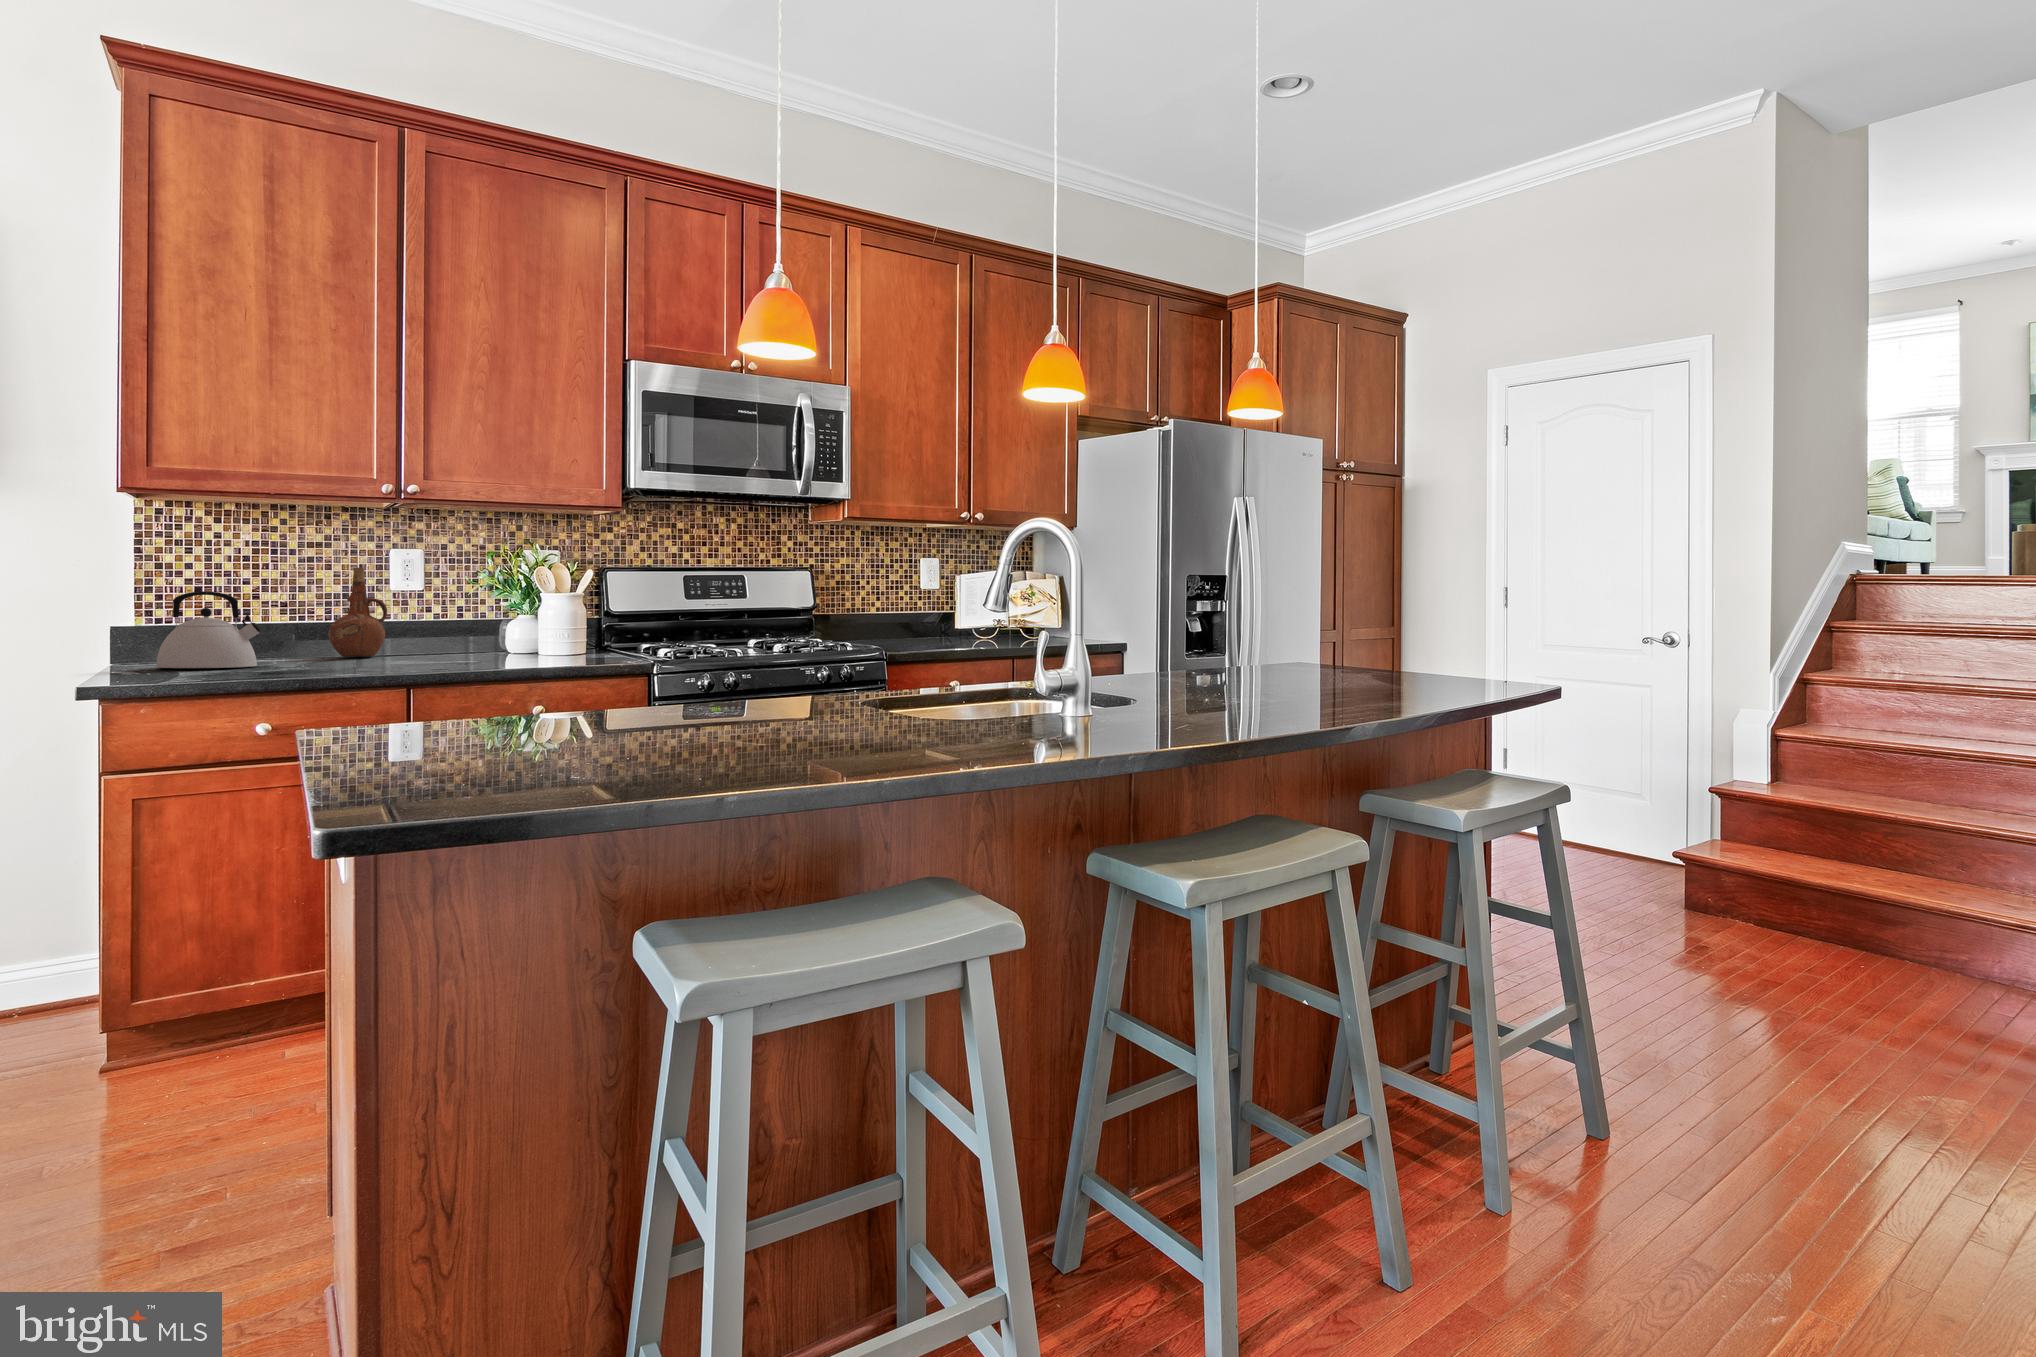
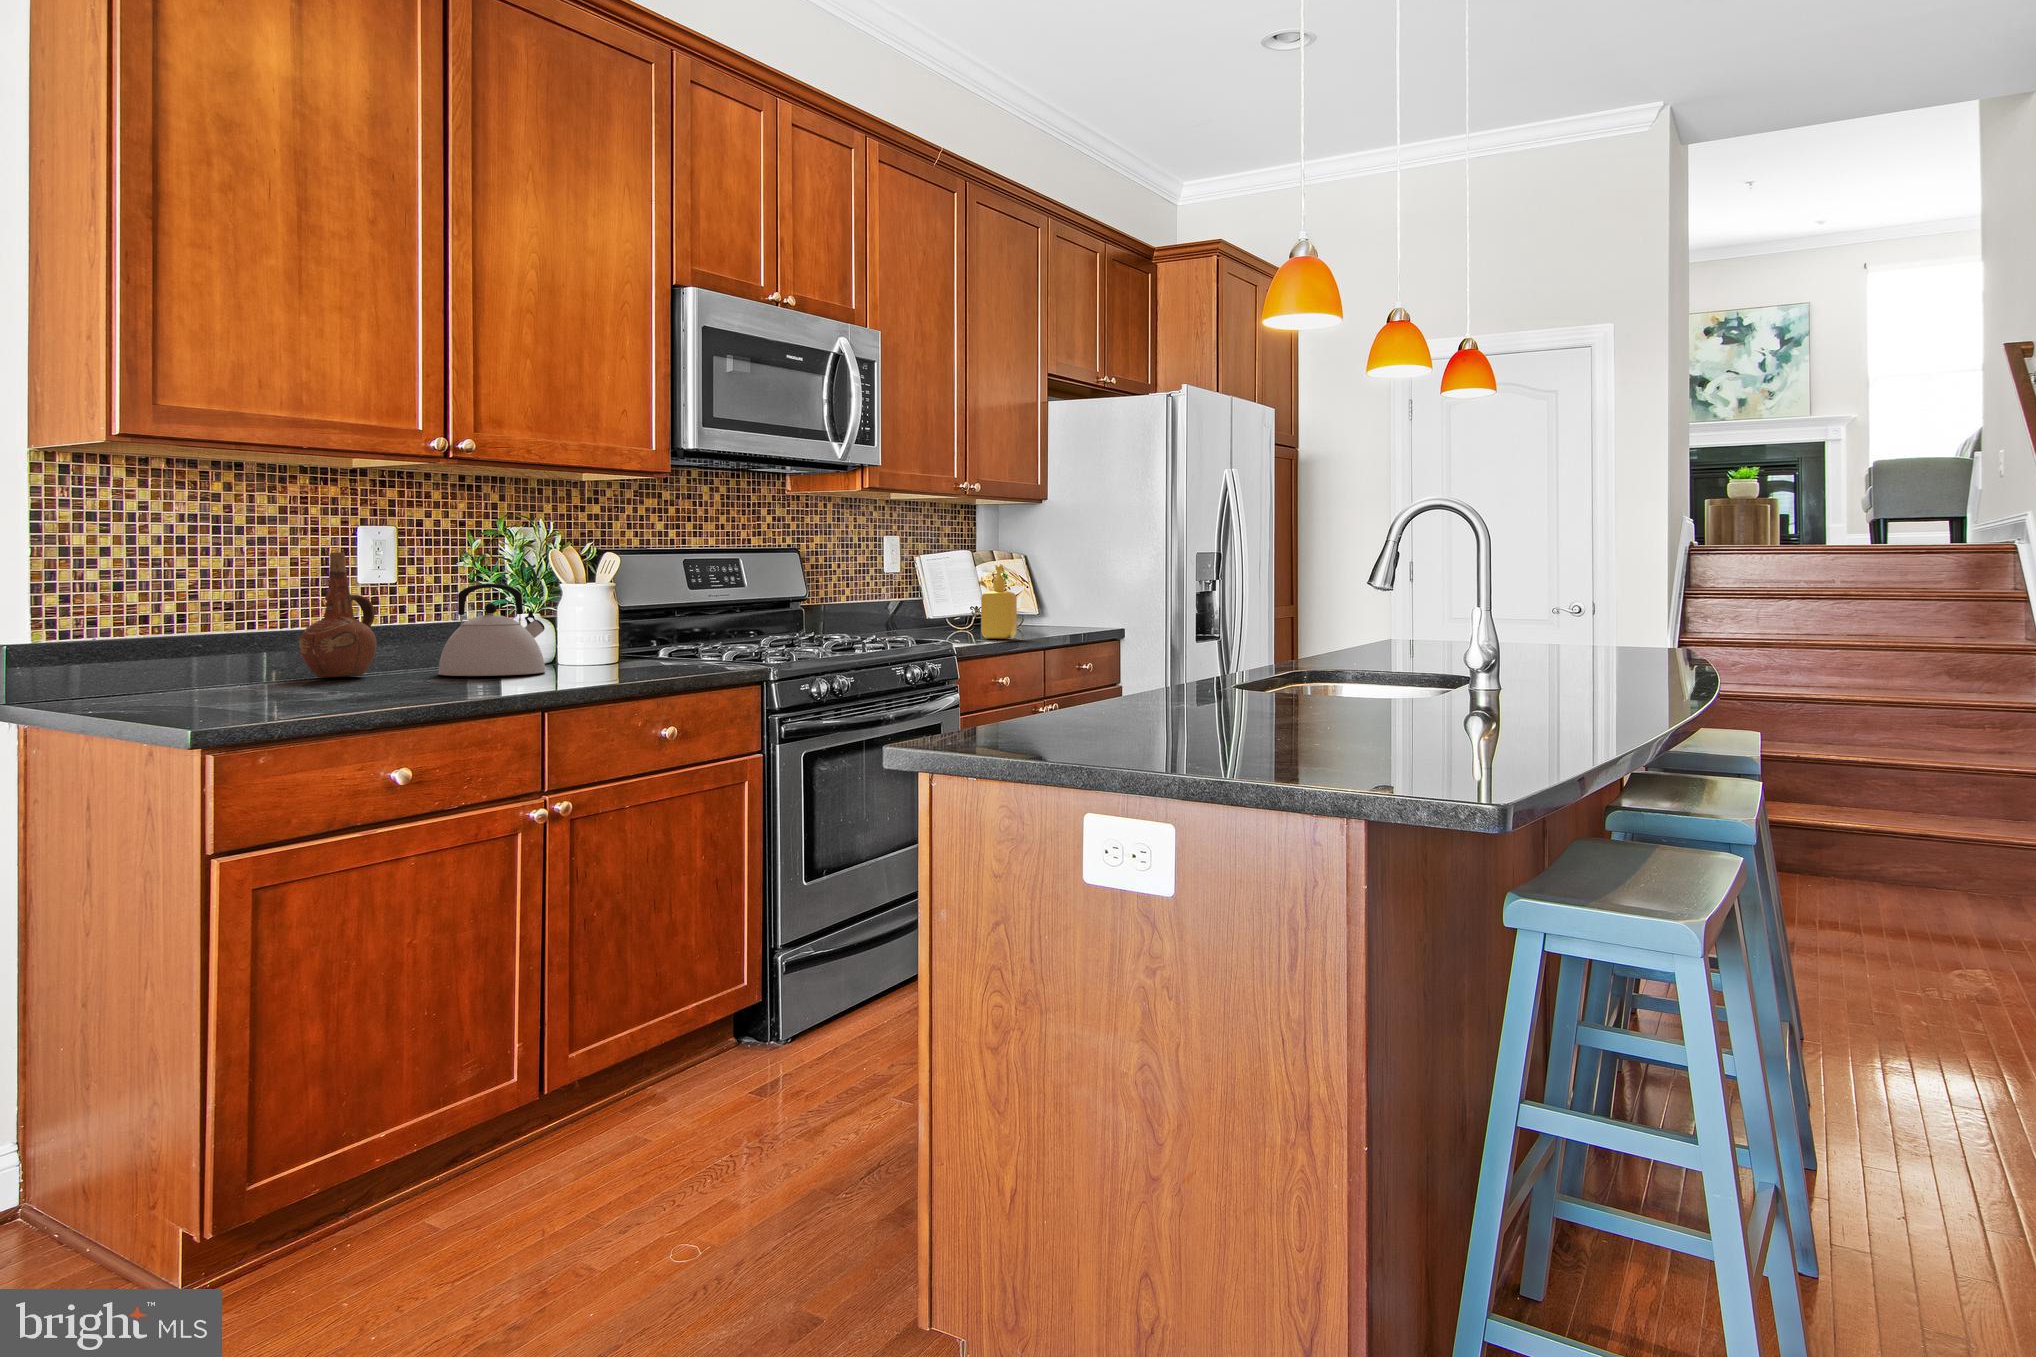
soap dispenser: none [955,581,985,645] -> present [981,565,1017,639]
kettle: present [156,591,261,668] -> present [438,584,546,676]

